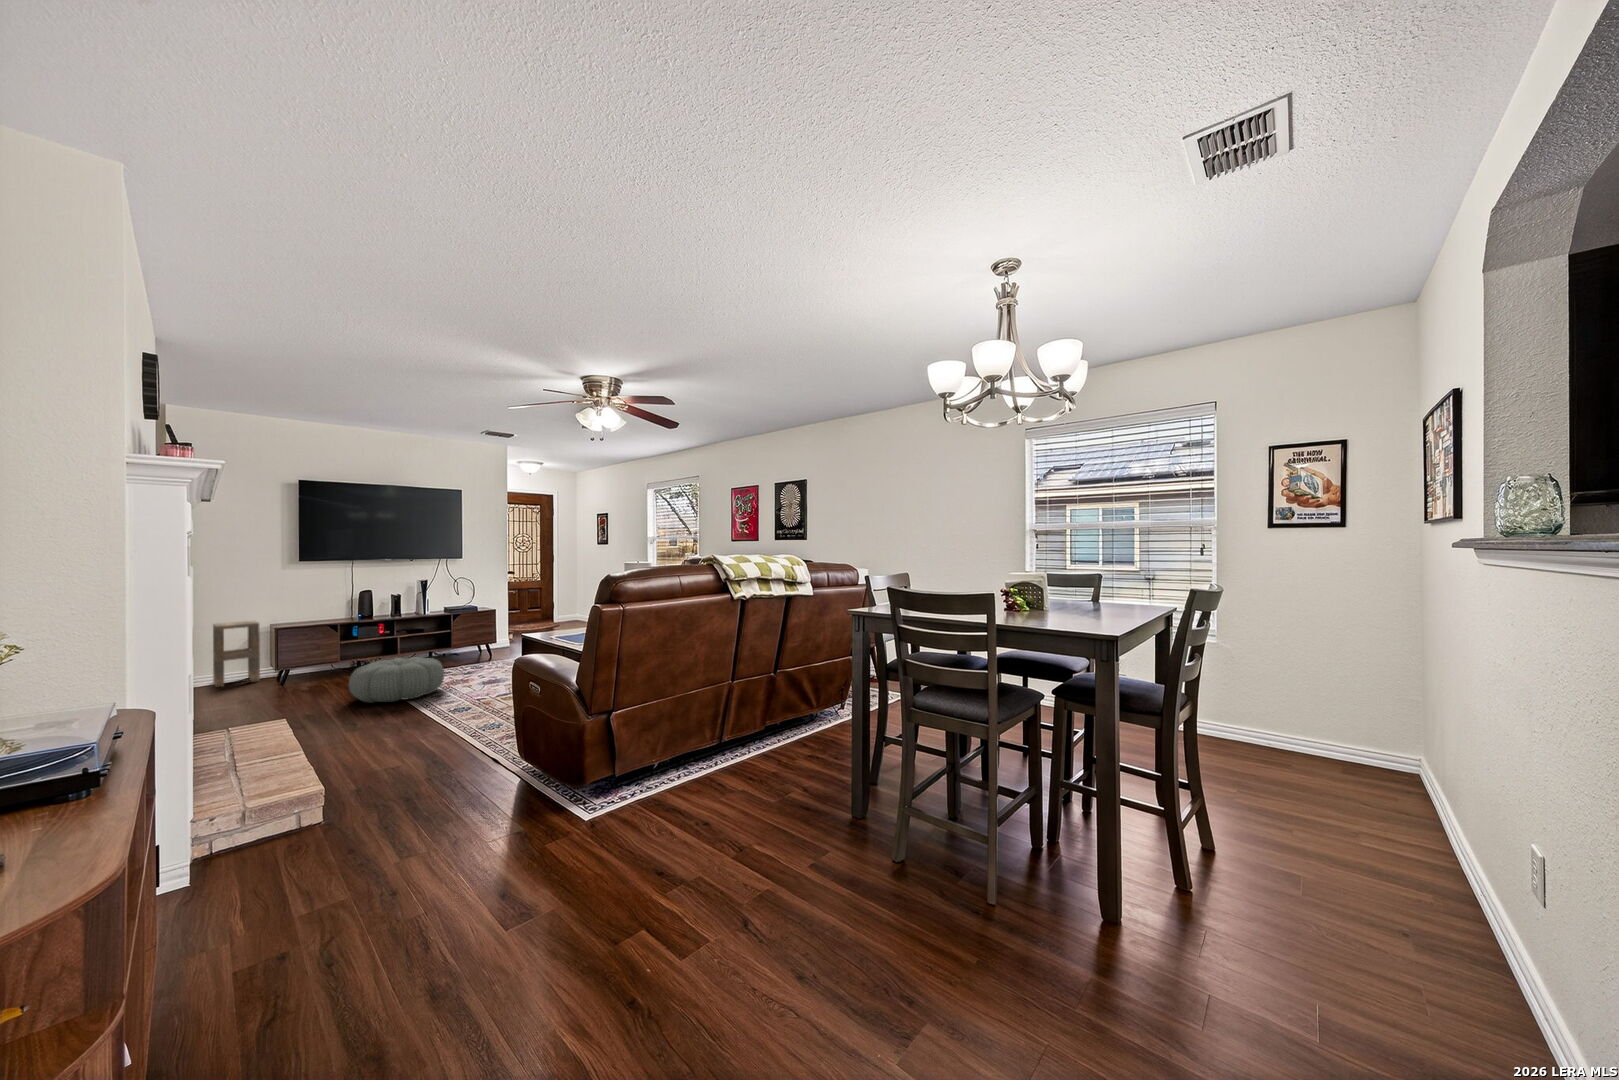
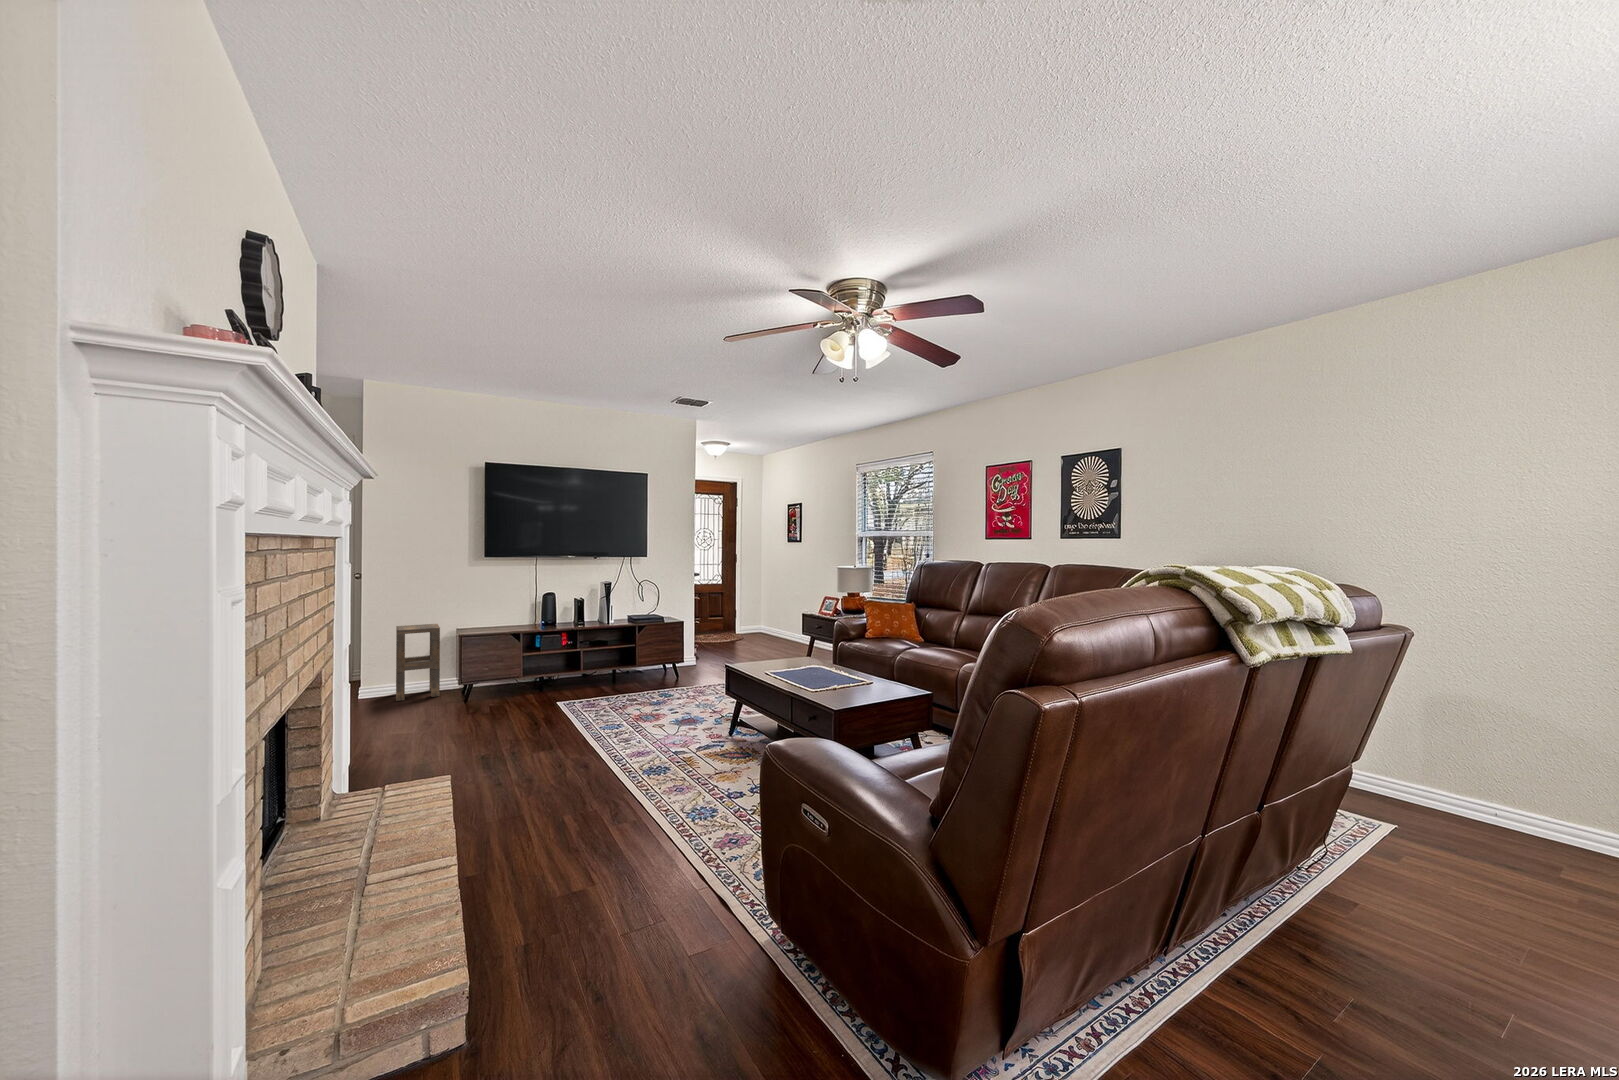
pouf: present [349,657,444,703] -> none [526,685,634,746]

